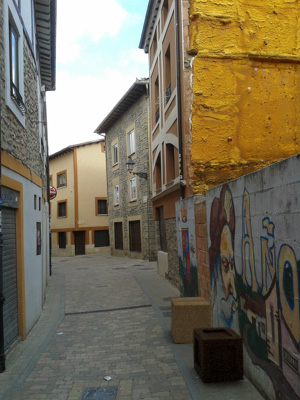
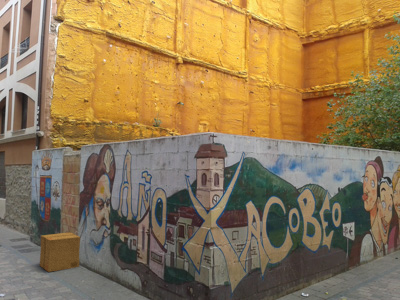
wooden crate: present [193,327,244,382] -> none [74,250,116,291]

